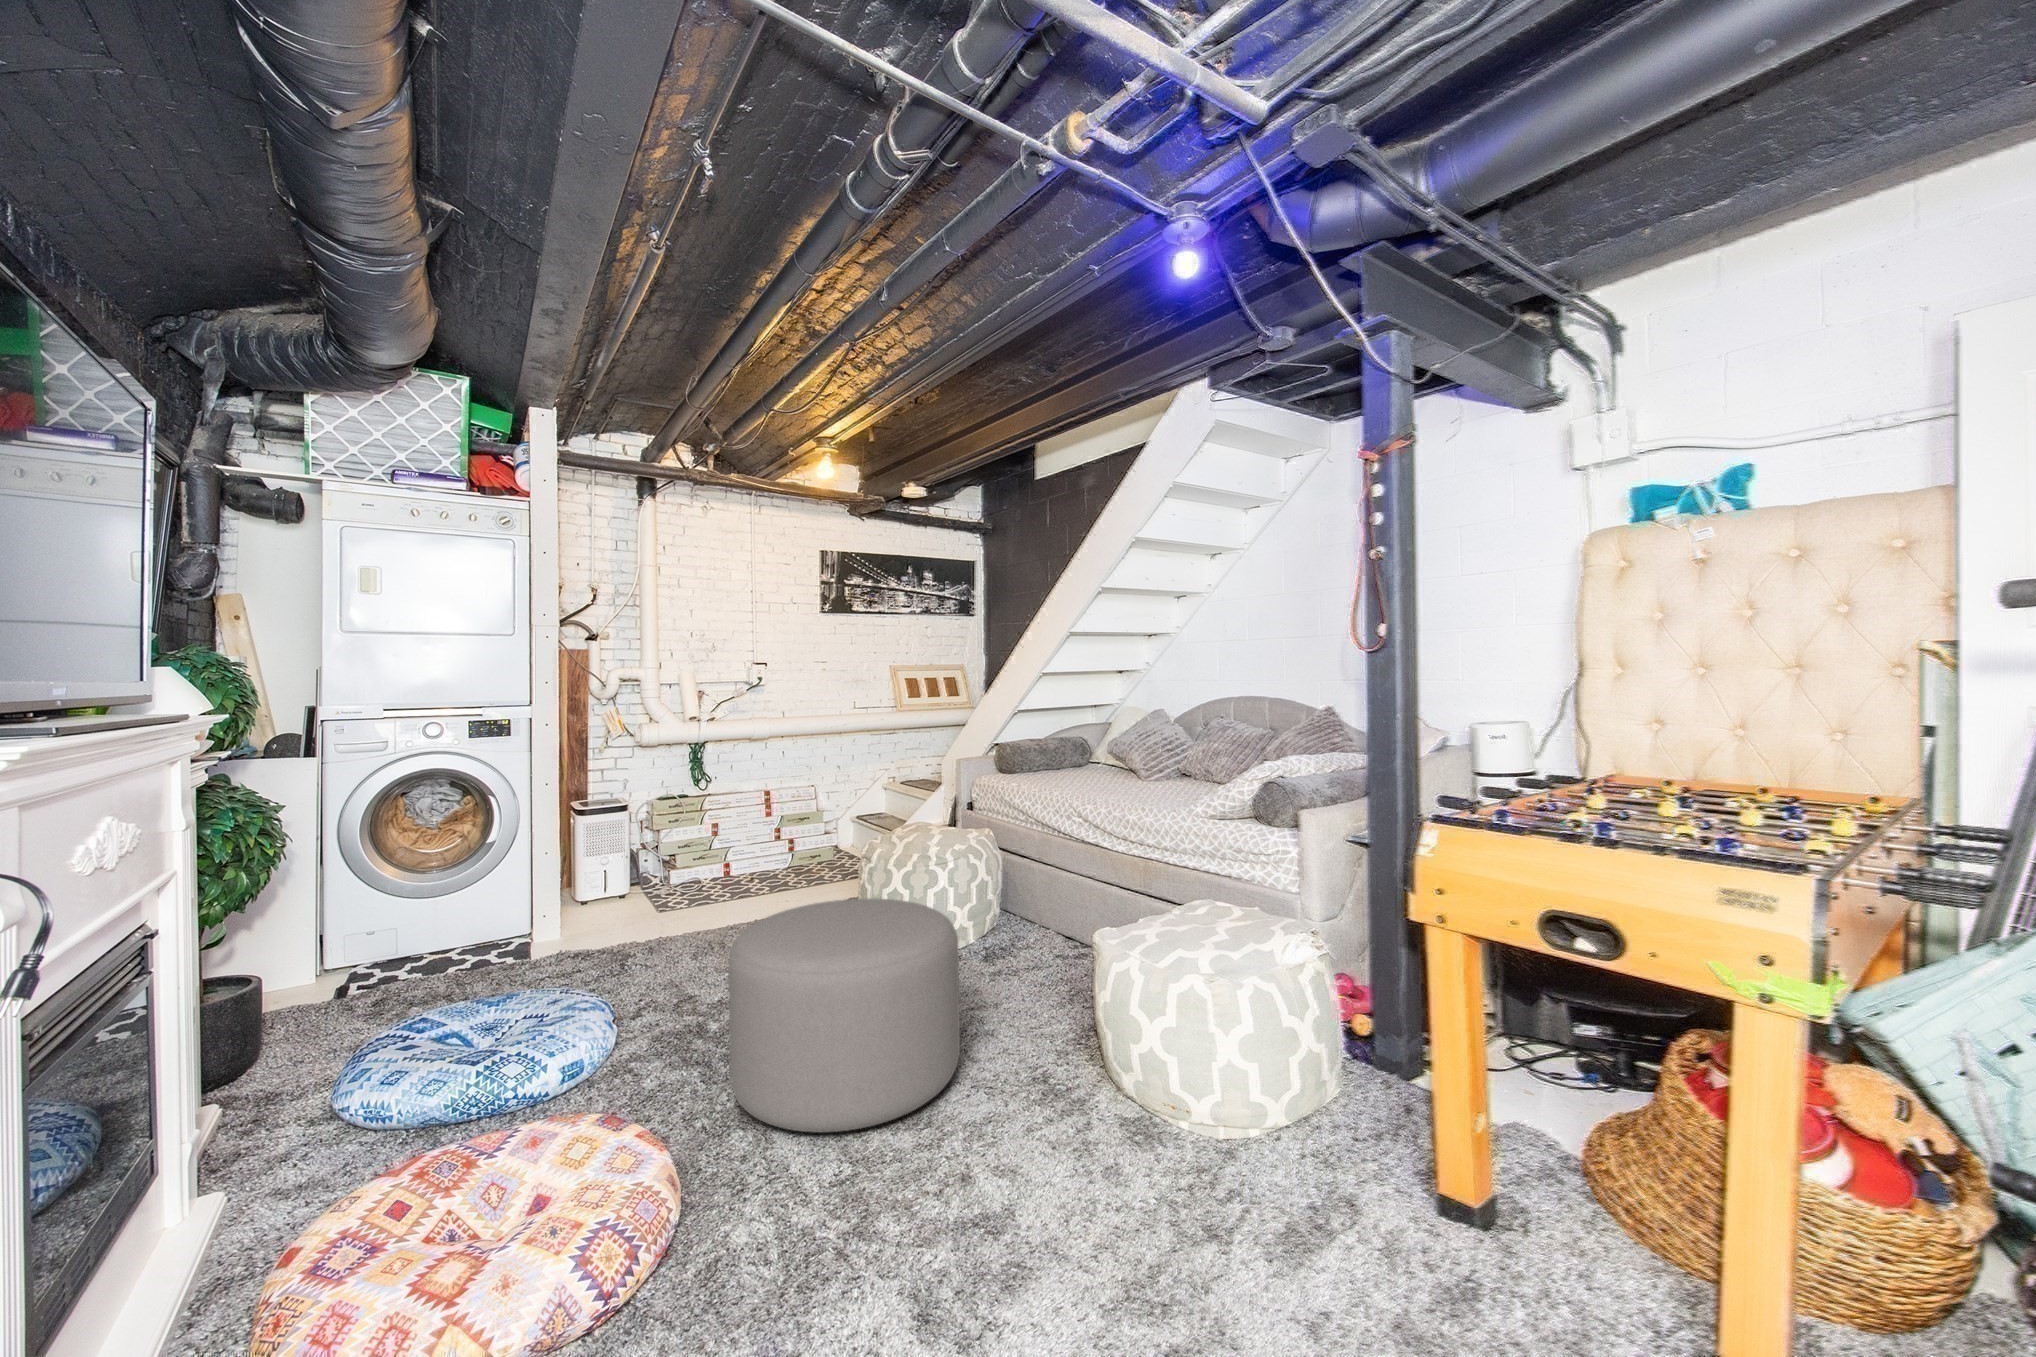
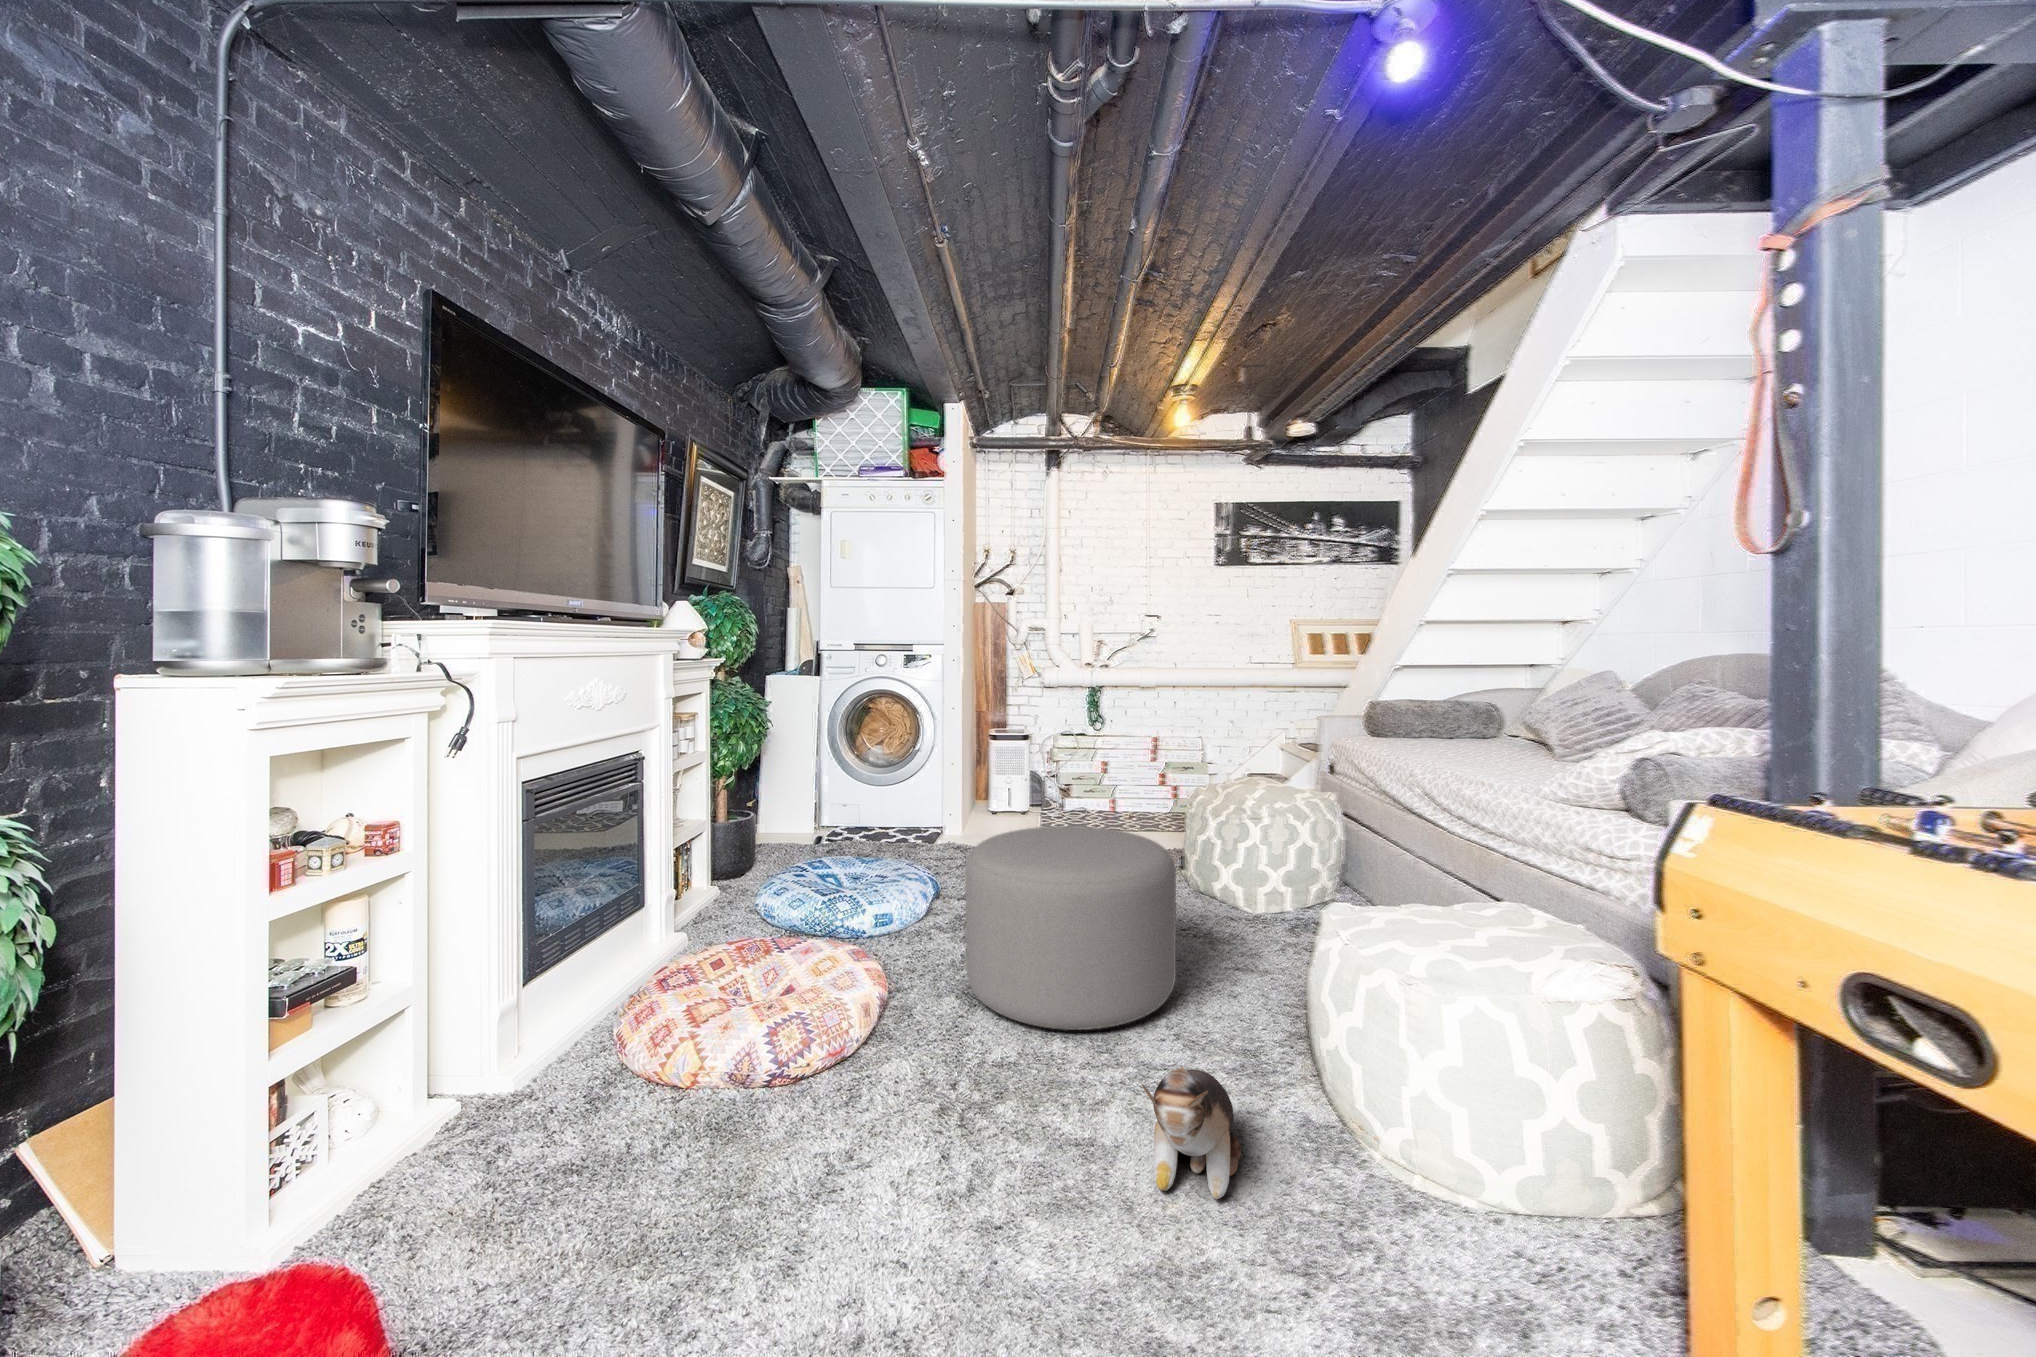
plush toy: none [1058,1109,1150,1236] -> present [1142,1067,1241,1199]

